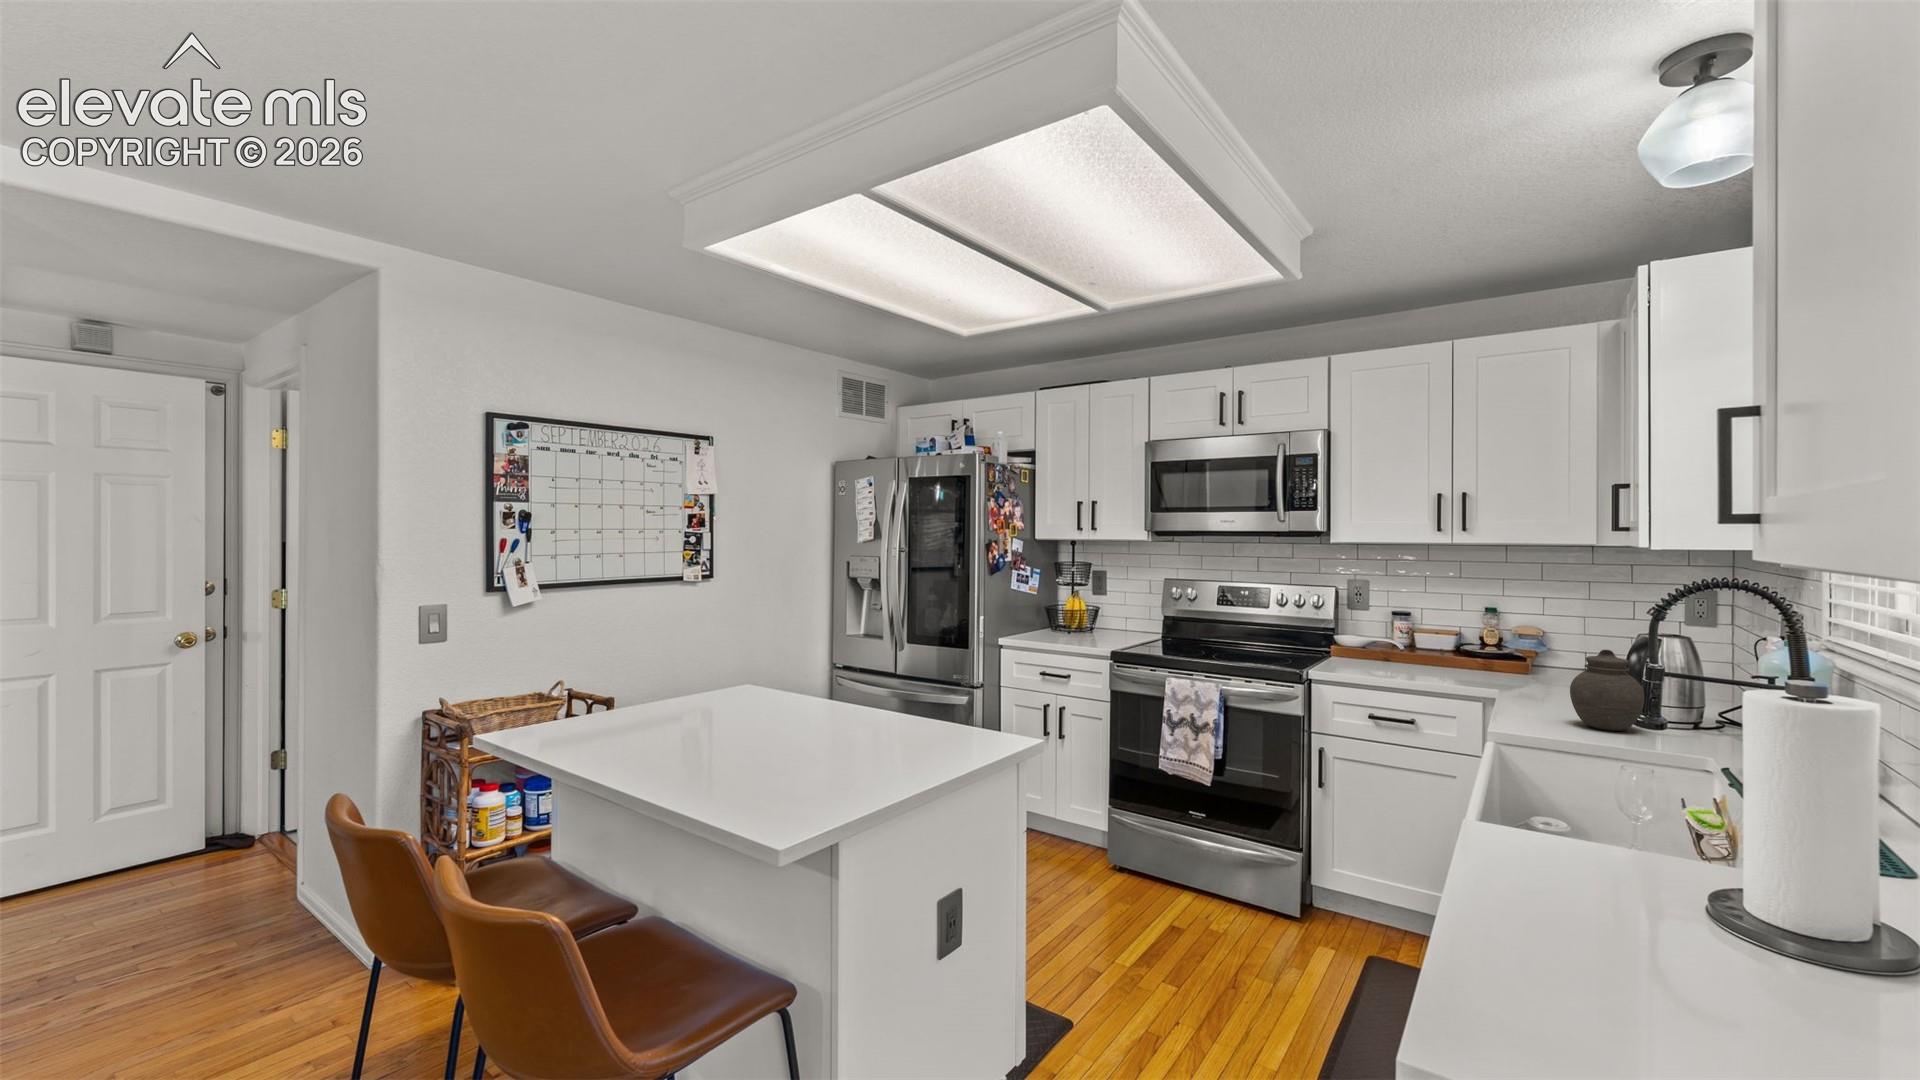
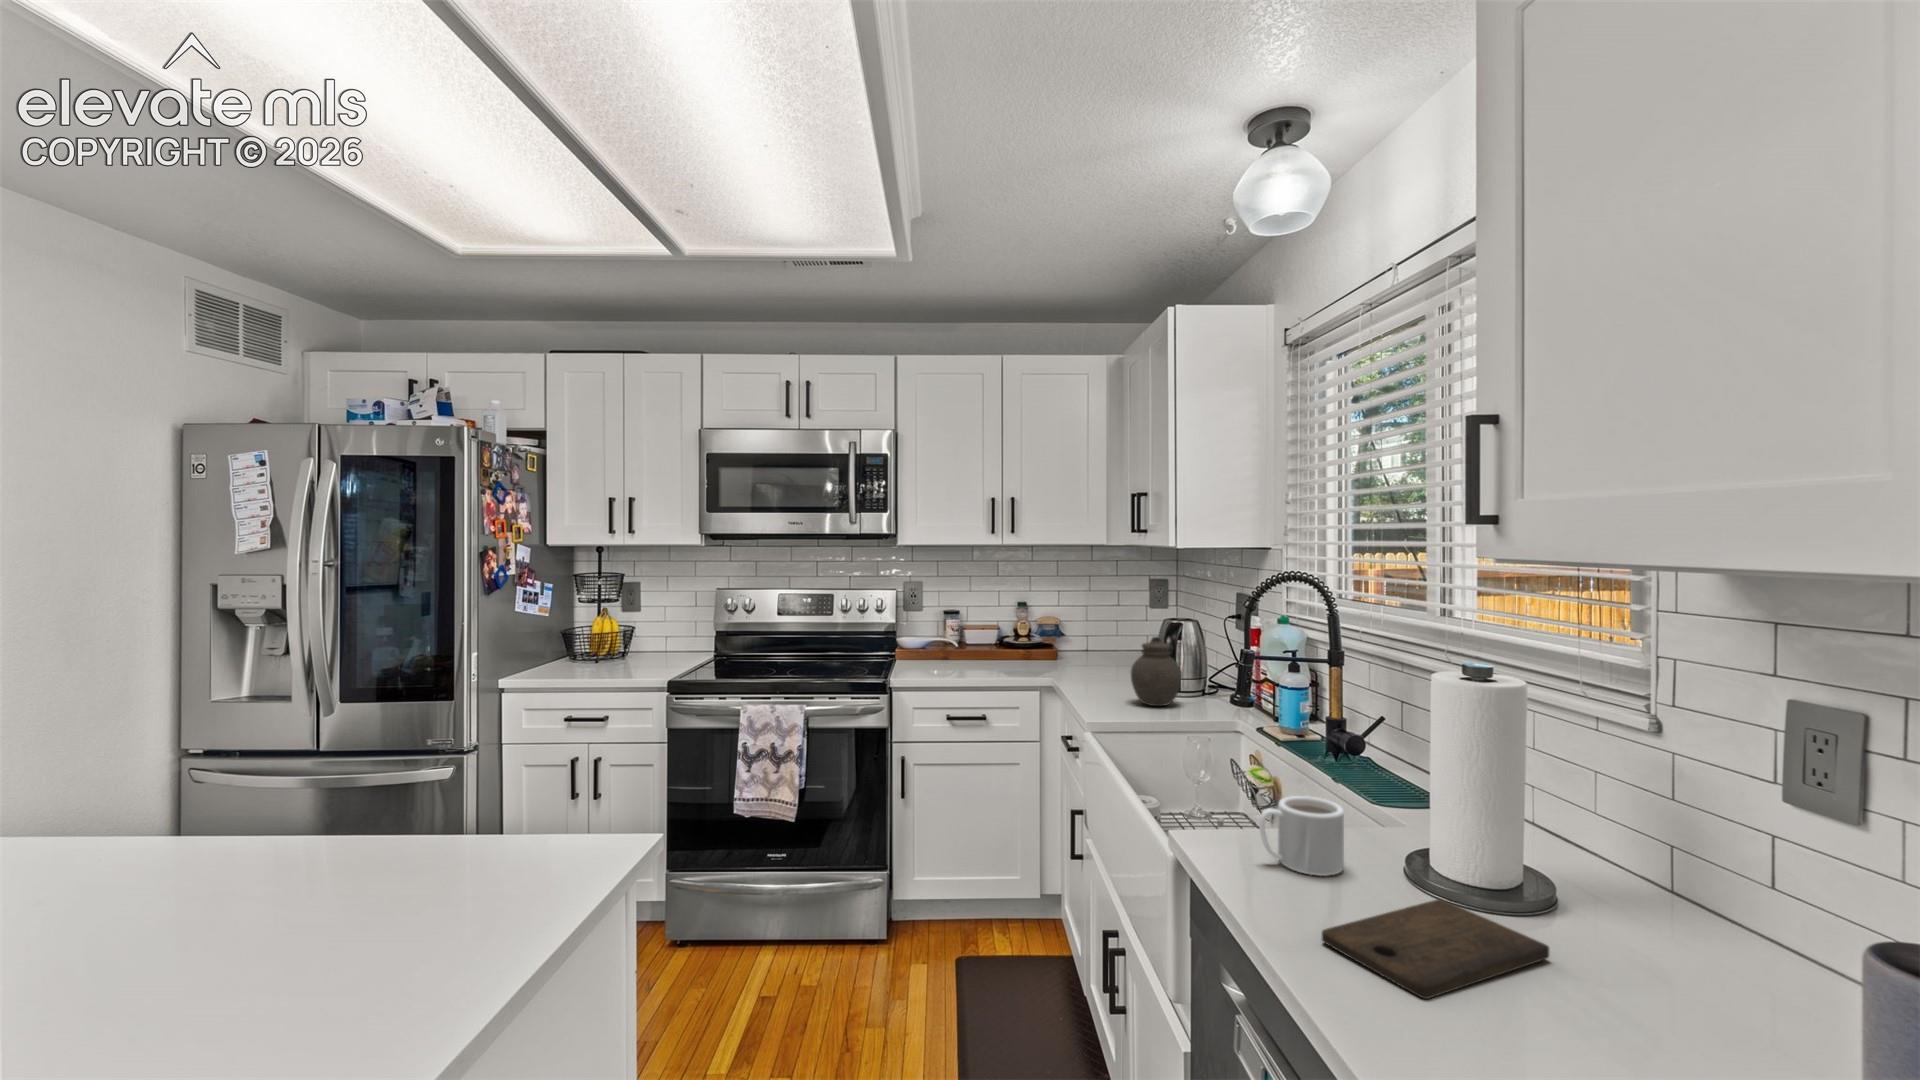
mug: none [1523,806,1632,892] -> present [1259,796,1344,876]
cutting board: none [1496,910,1790,1009] -> present [1322,899,1550,999]

